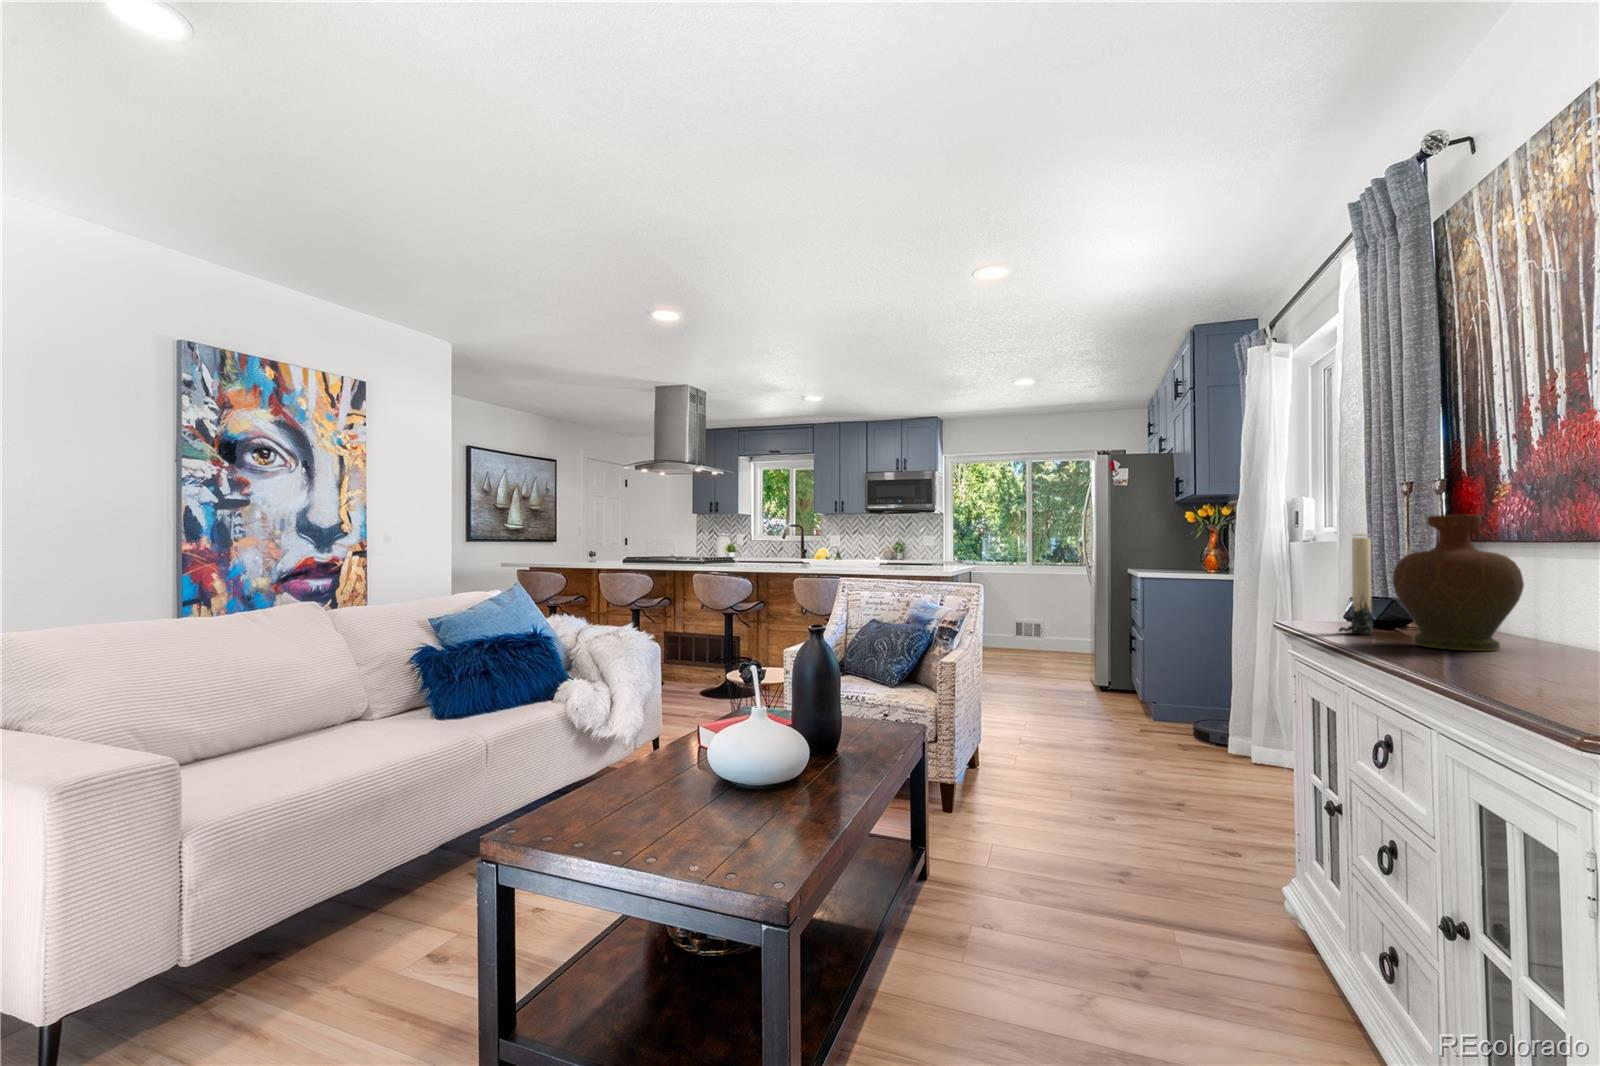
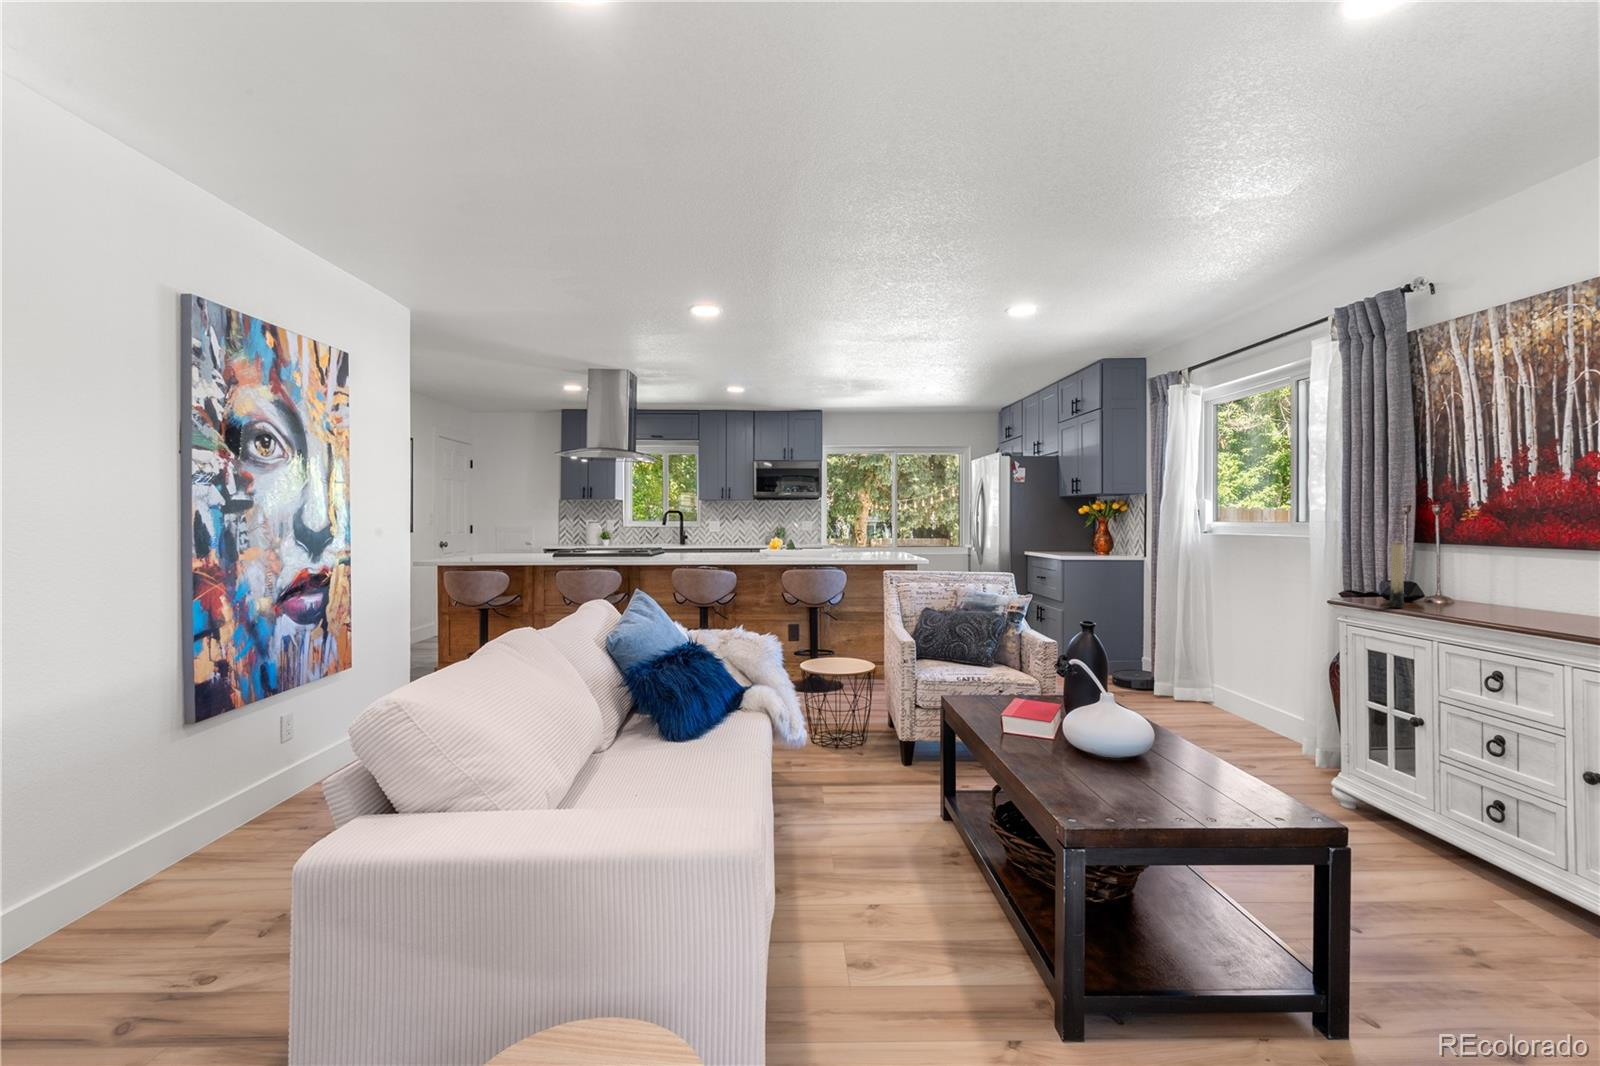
decorative vase: present [1392,515,1524,651] -> none [1442,533,1522,617]

